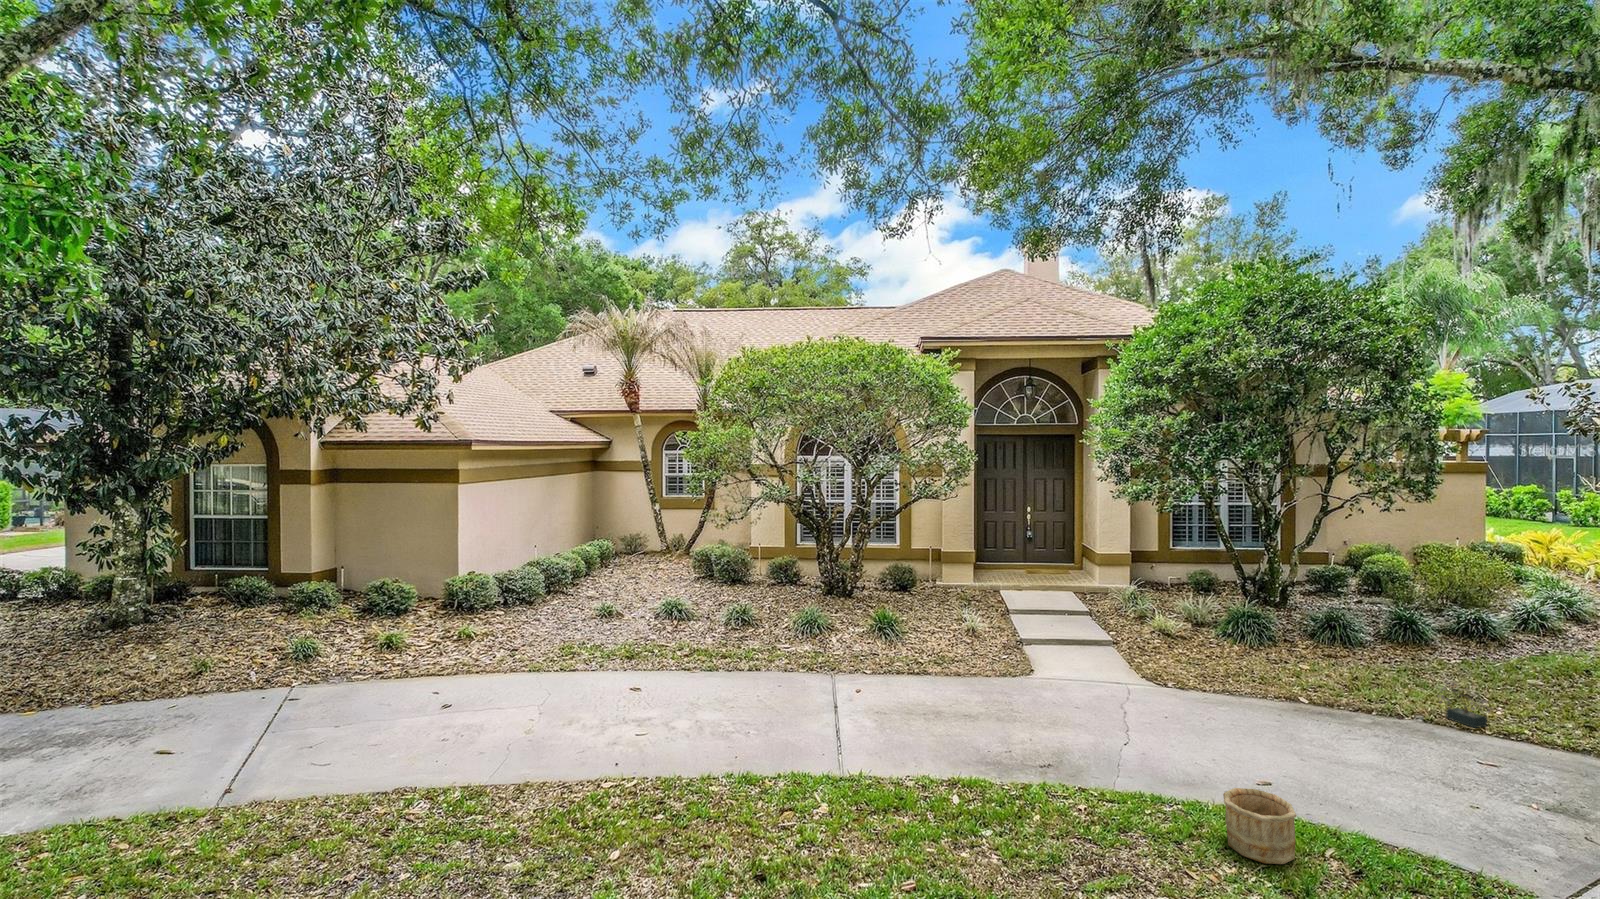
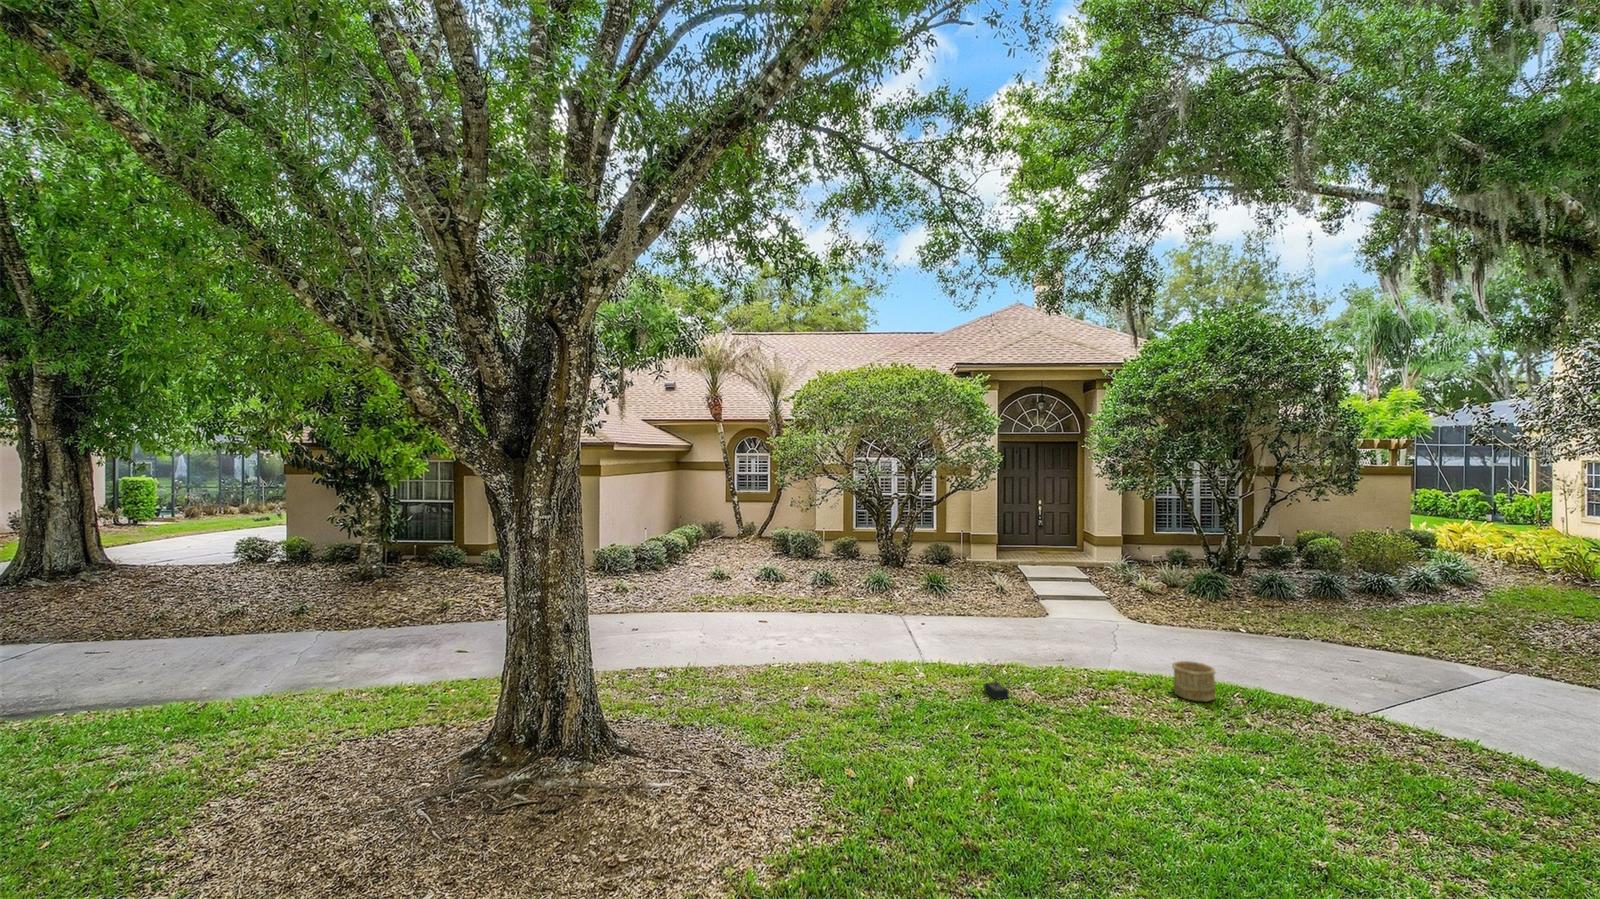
decorative plant: present [1440,682,1490,728] -> present [982,661,1013,699]

